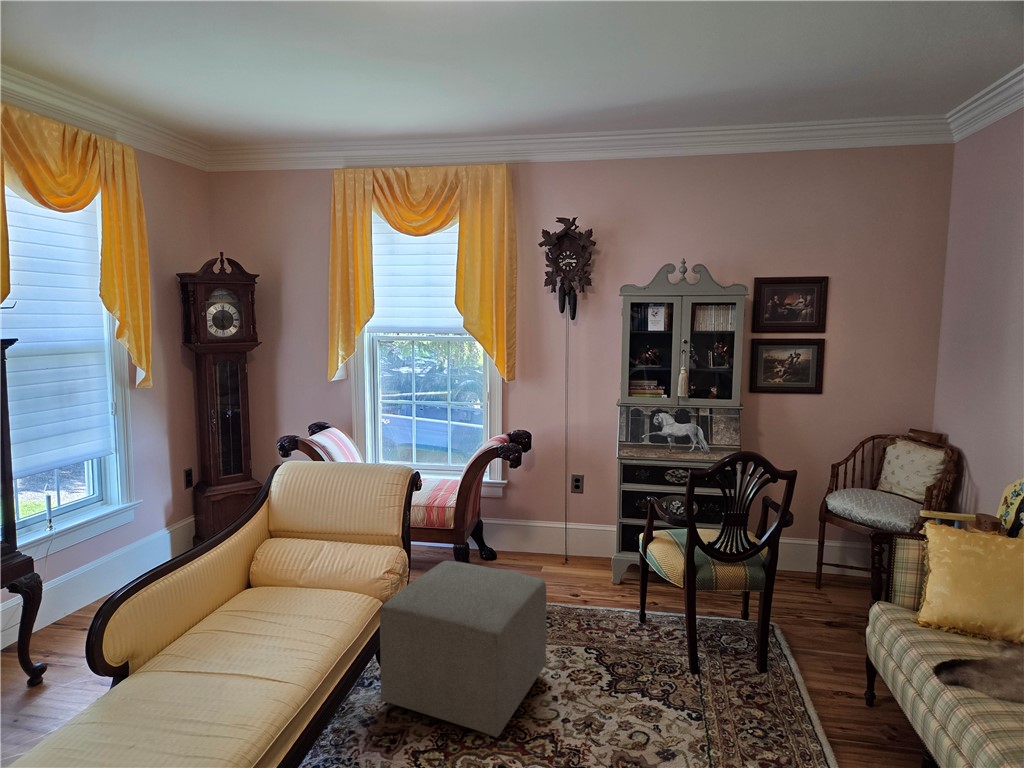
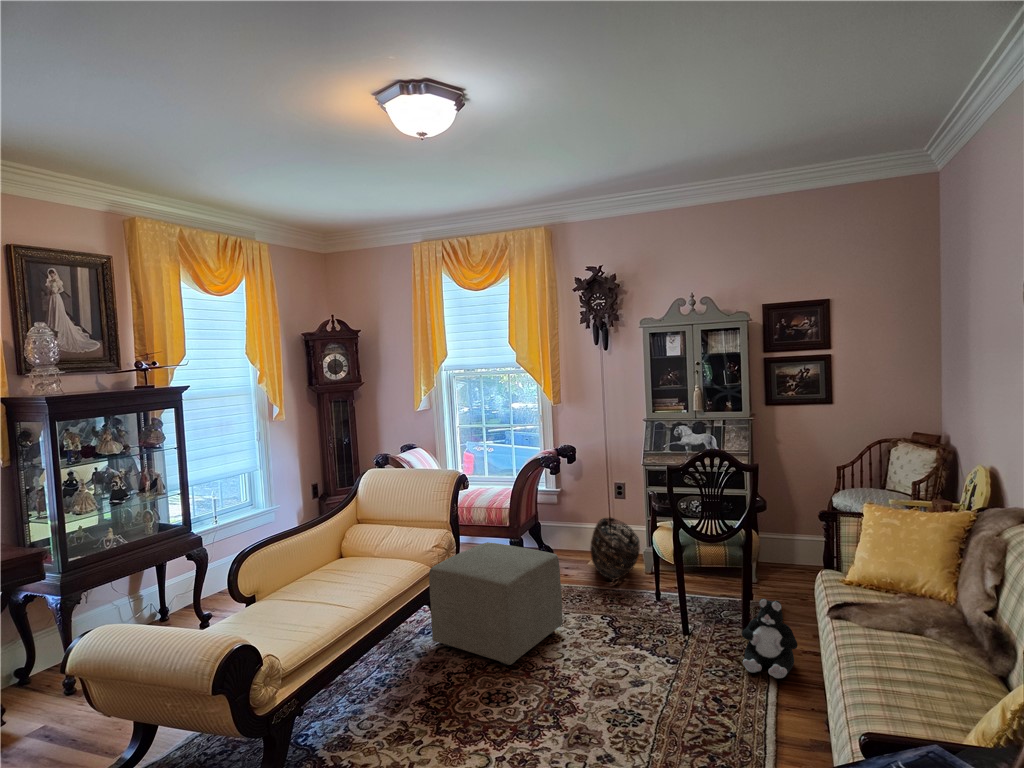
basket: none [551,516,615,594] -> present [590,518,640,580]
plush toy: none [773,634,842,735] -> present [742,598,798,679]

